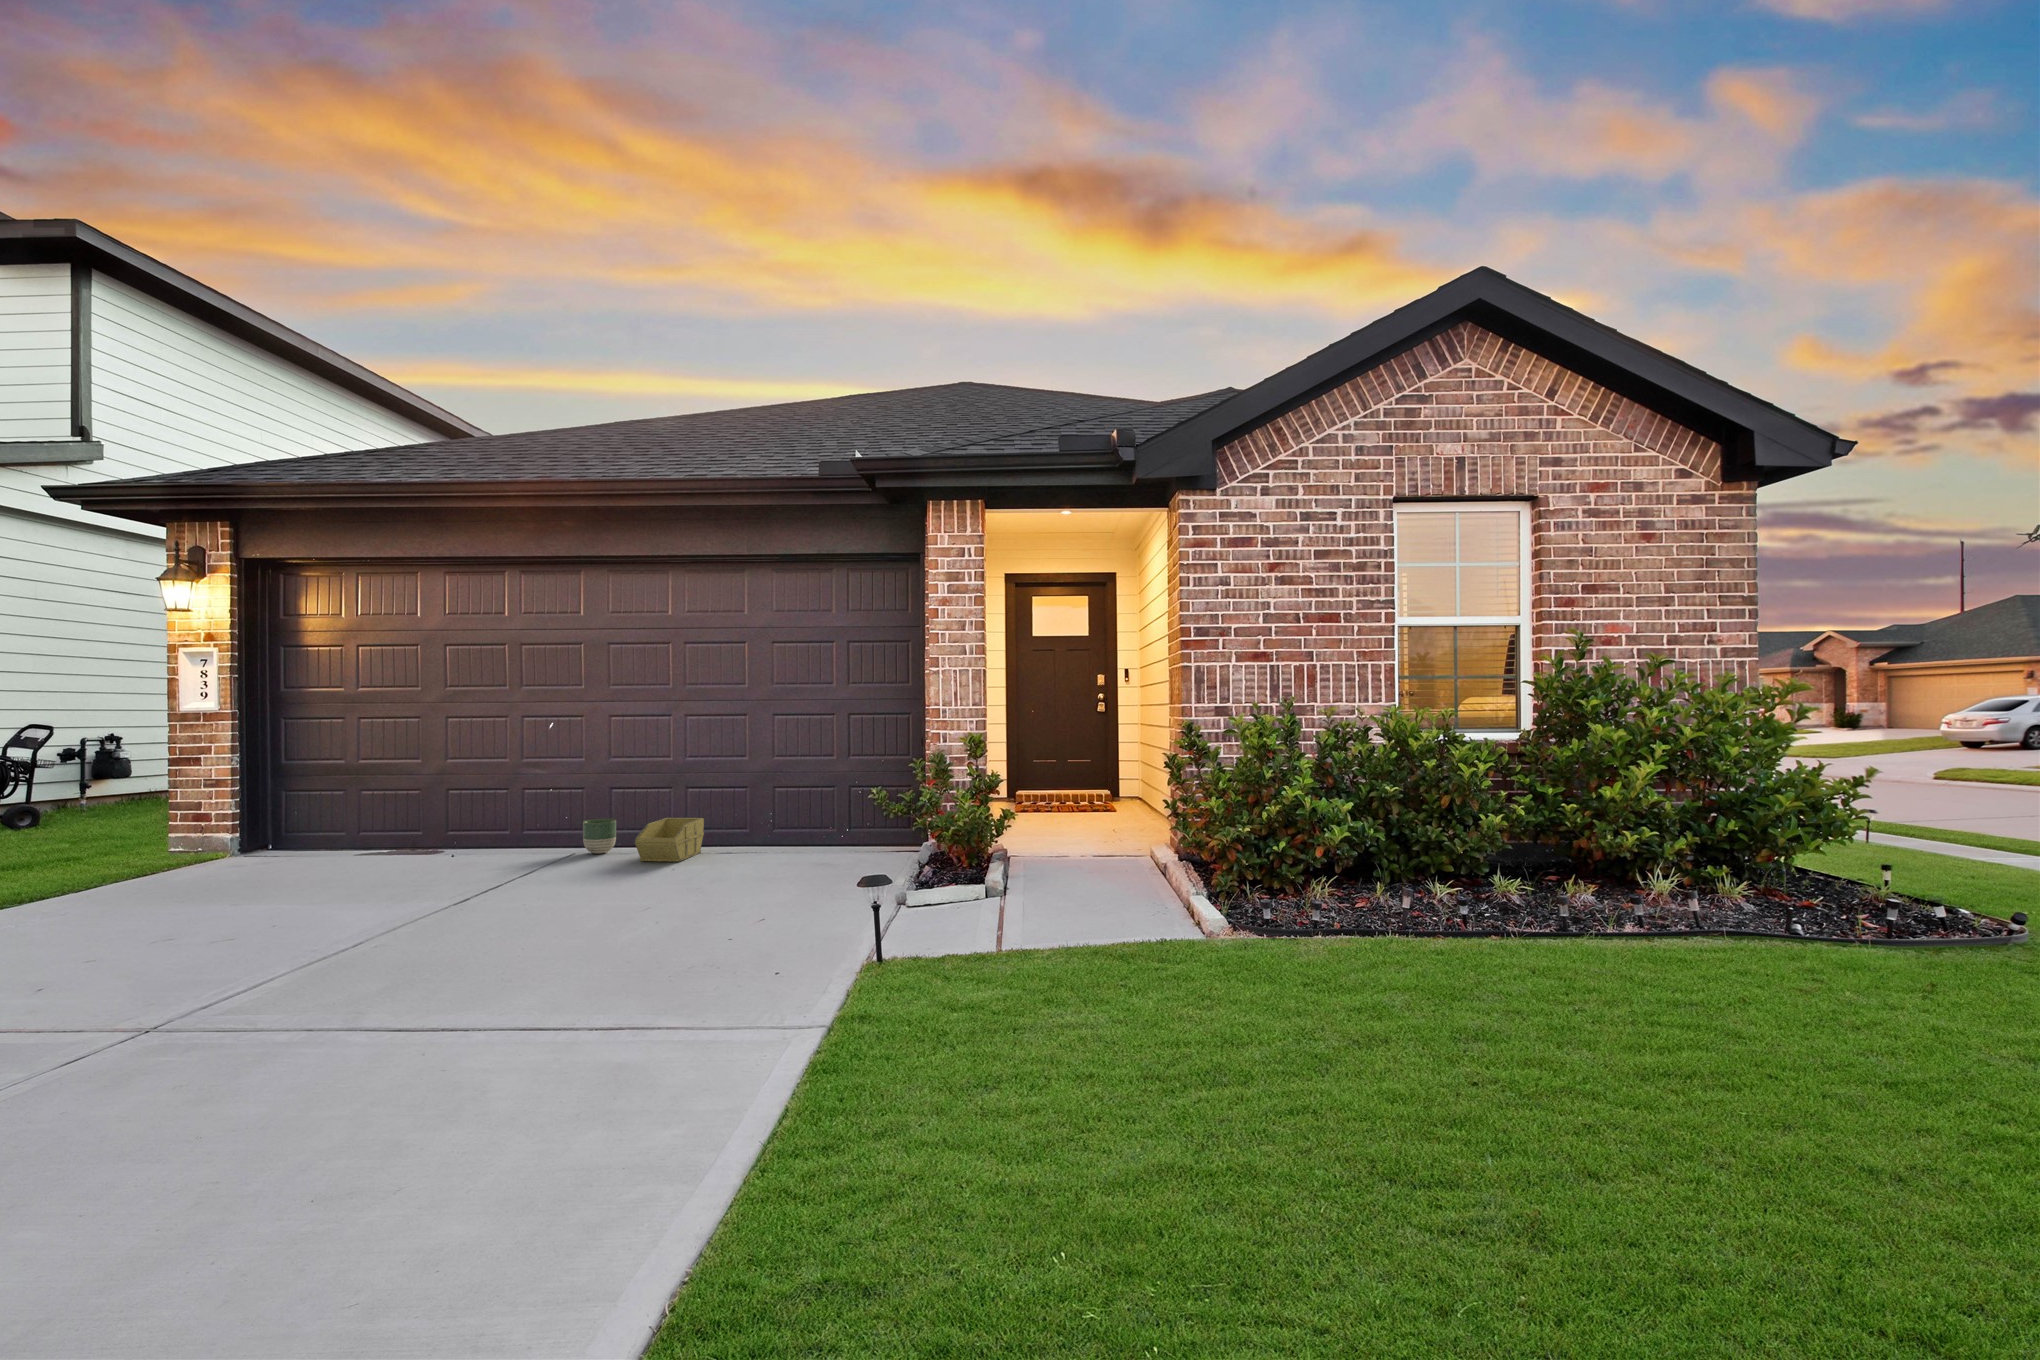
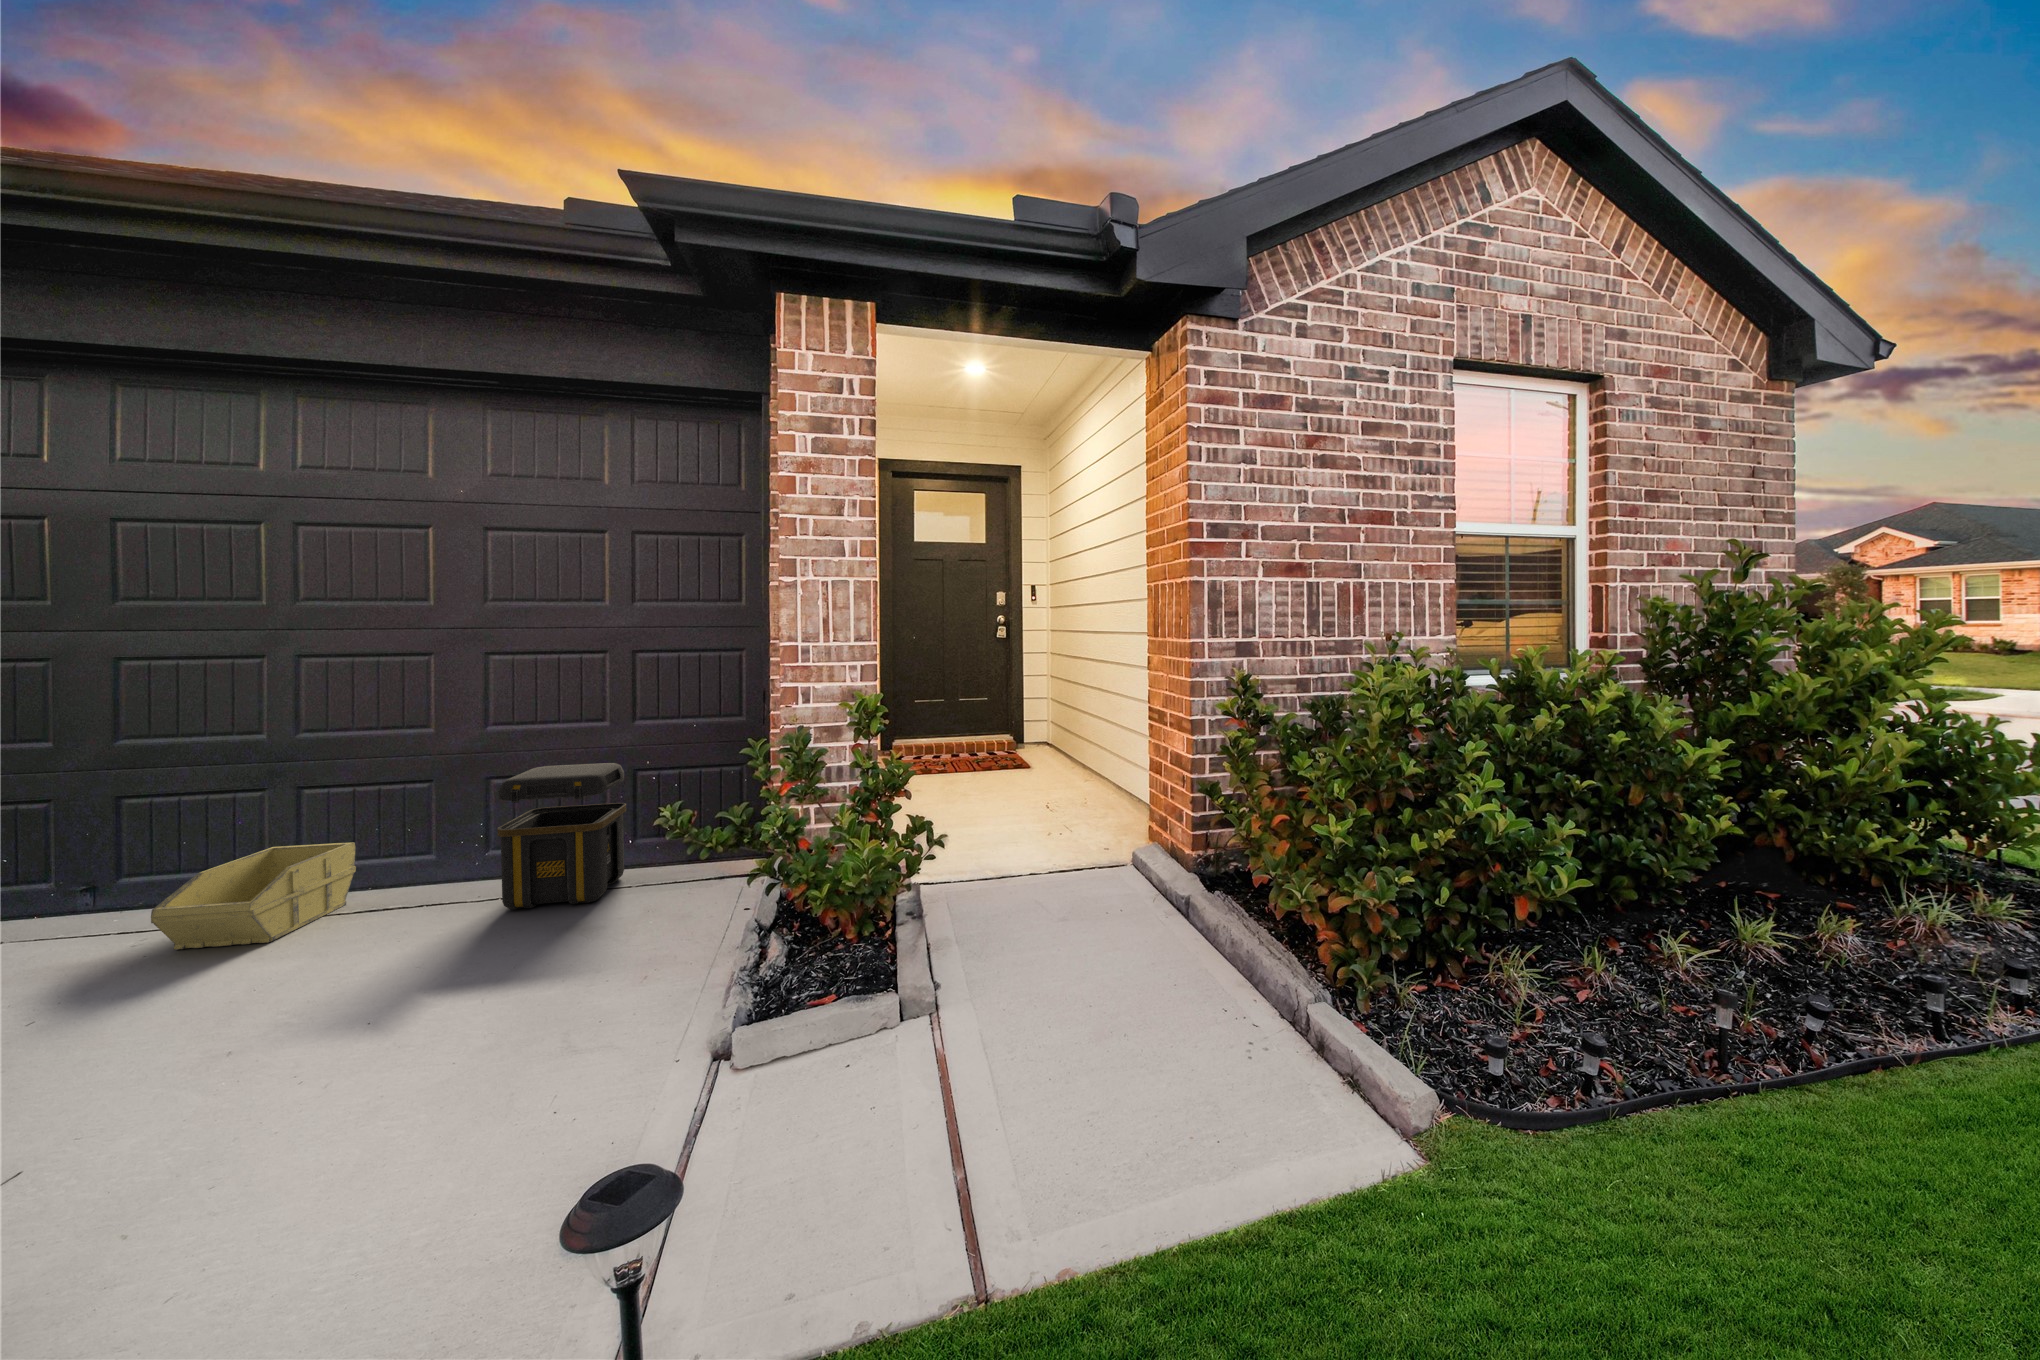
toolbox: none [779,779,840,858] -> present [497,763,626,909]
planter: present [583,819,616,854] -> none [53,857,151,930]

